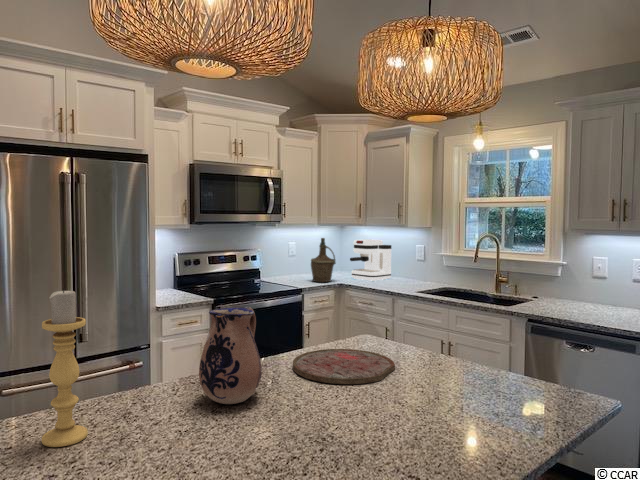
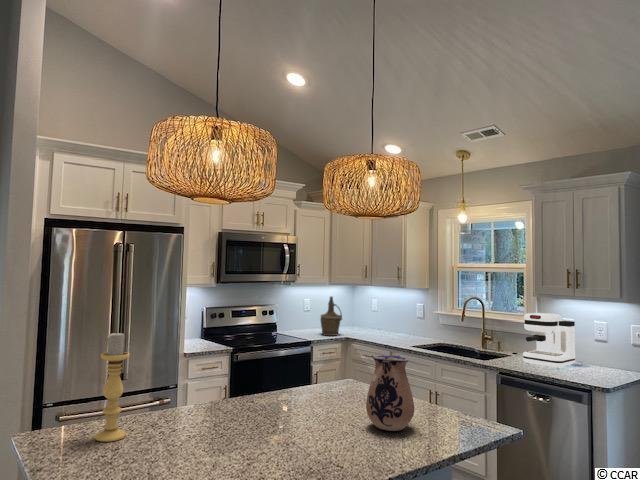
coffee maker: present [350,239,391,281] -> present [523,313,575,368]
ceramic pitcher: present [199,307,262,404] -> present [366,356,414,431]
cutting board: present [293,349,395,384] -> none [282,388,361,412]

